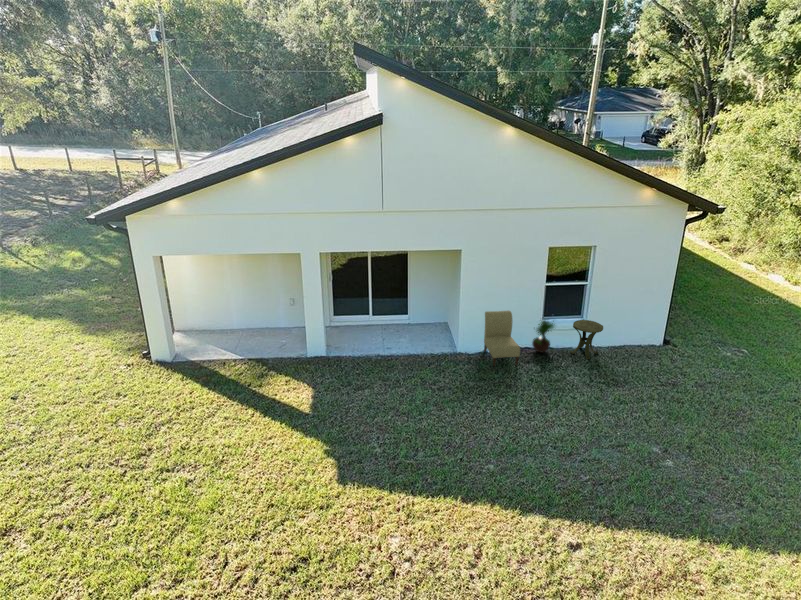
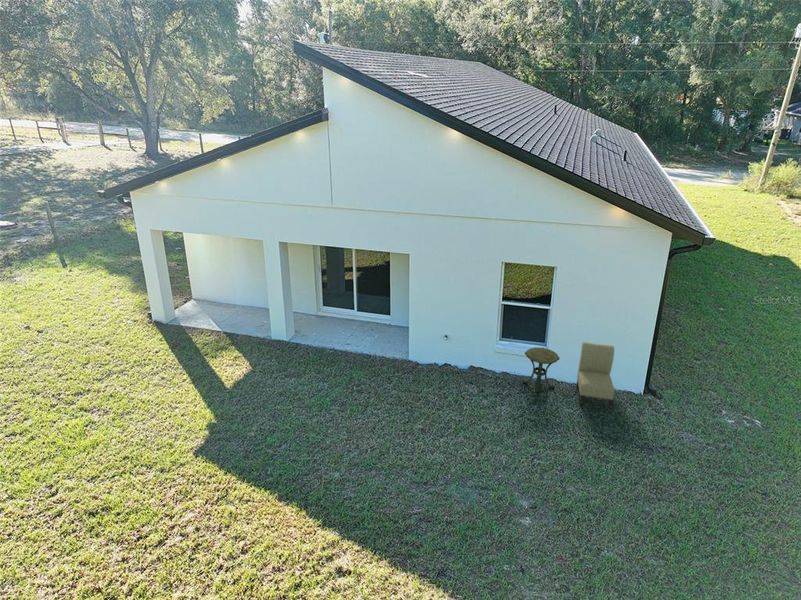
chair: present [484,311,520,367] -> present [576,342,614,409]
potted tree: present [532,320,554,352] -> none [480,337,506,375]

